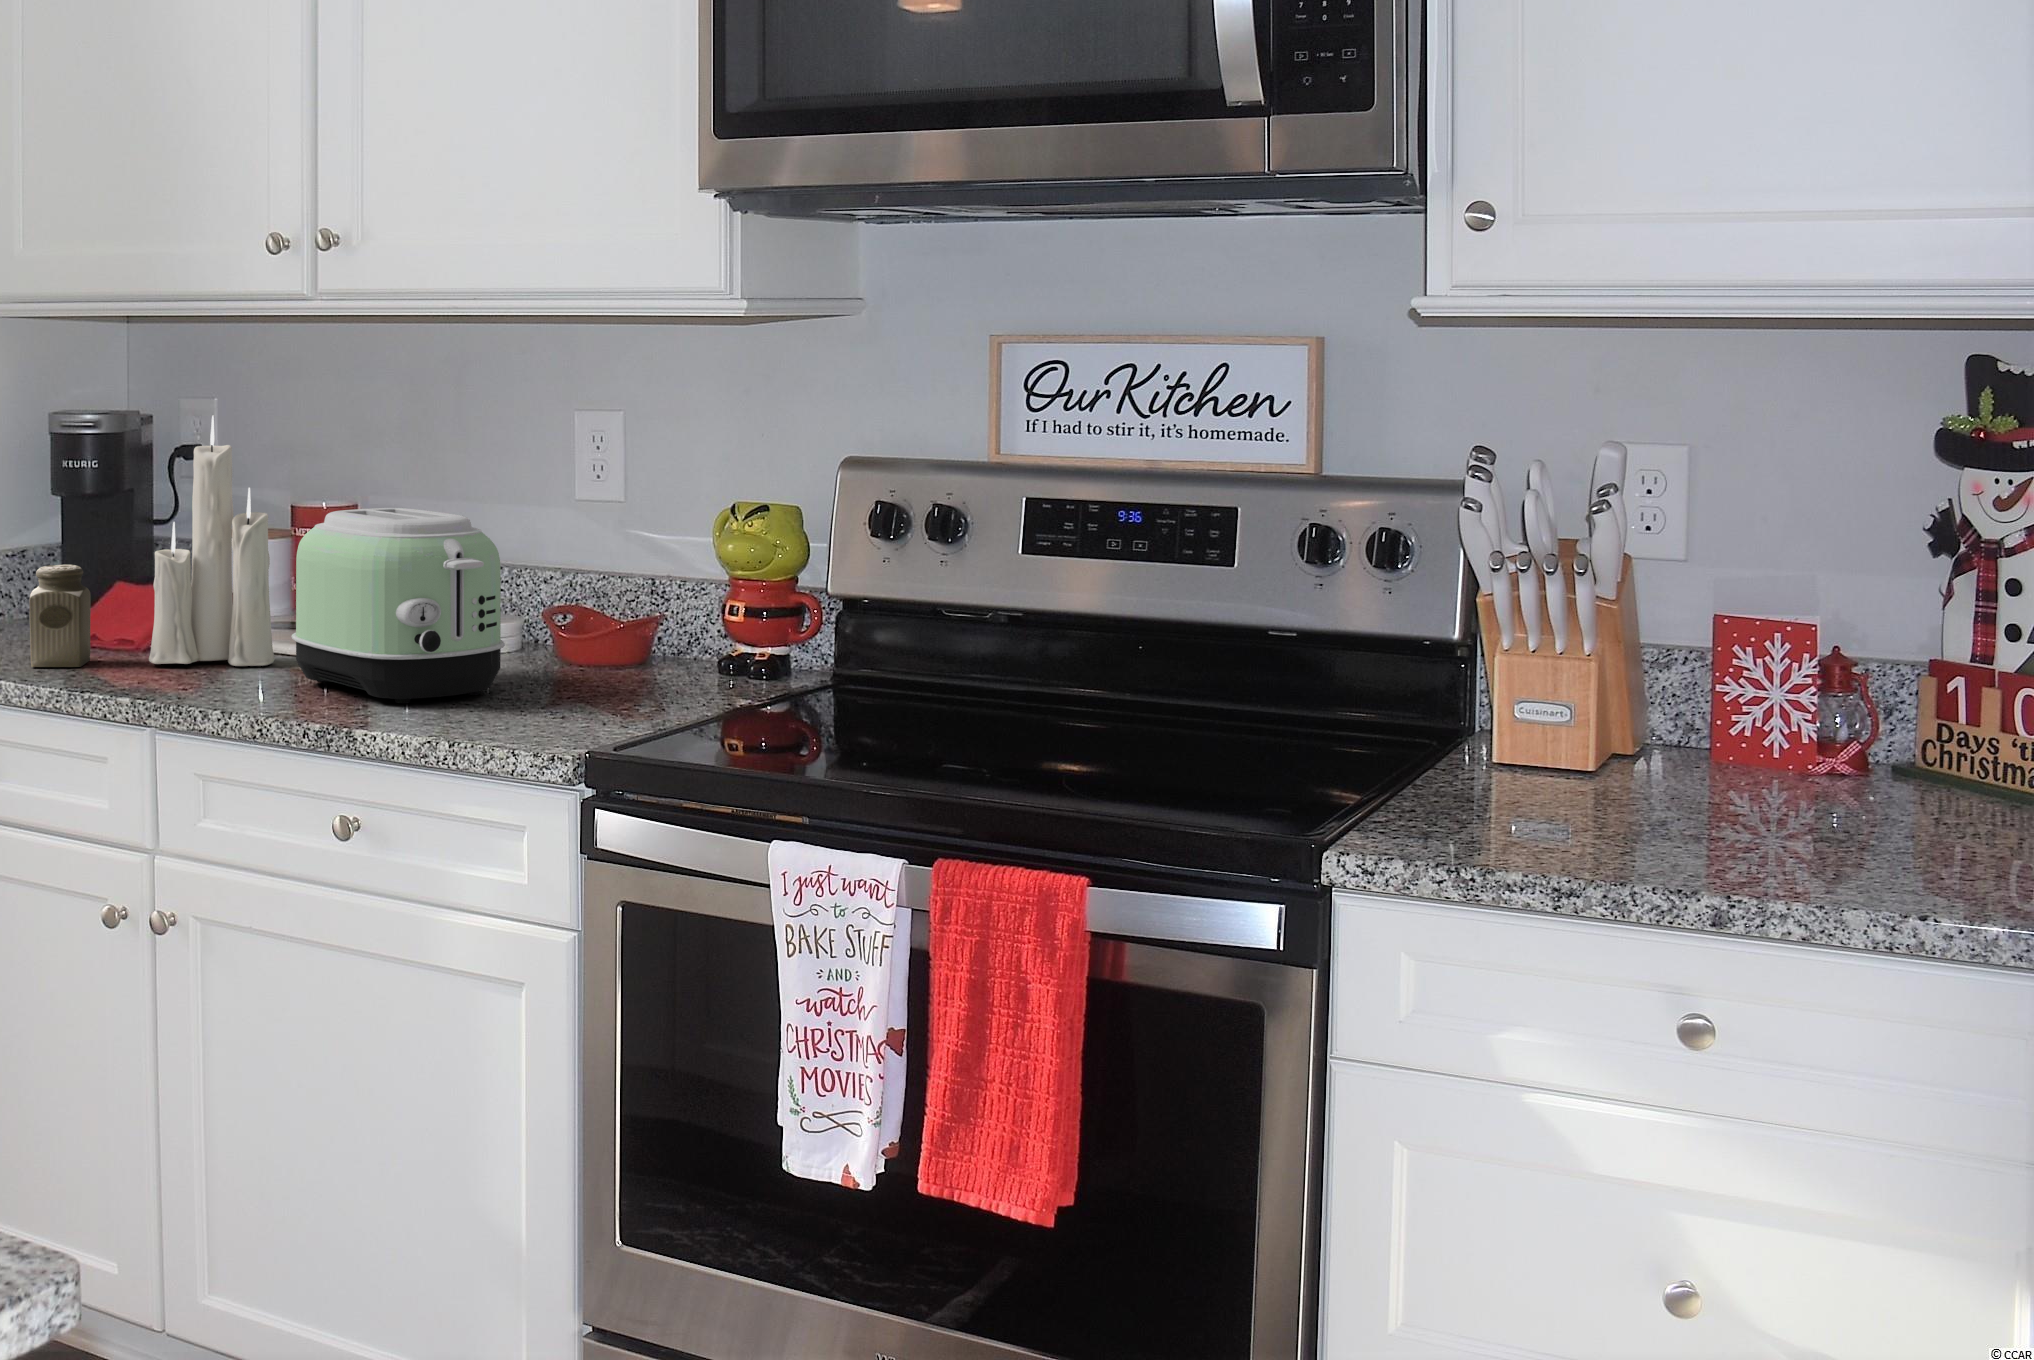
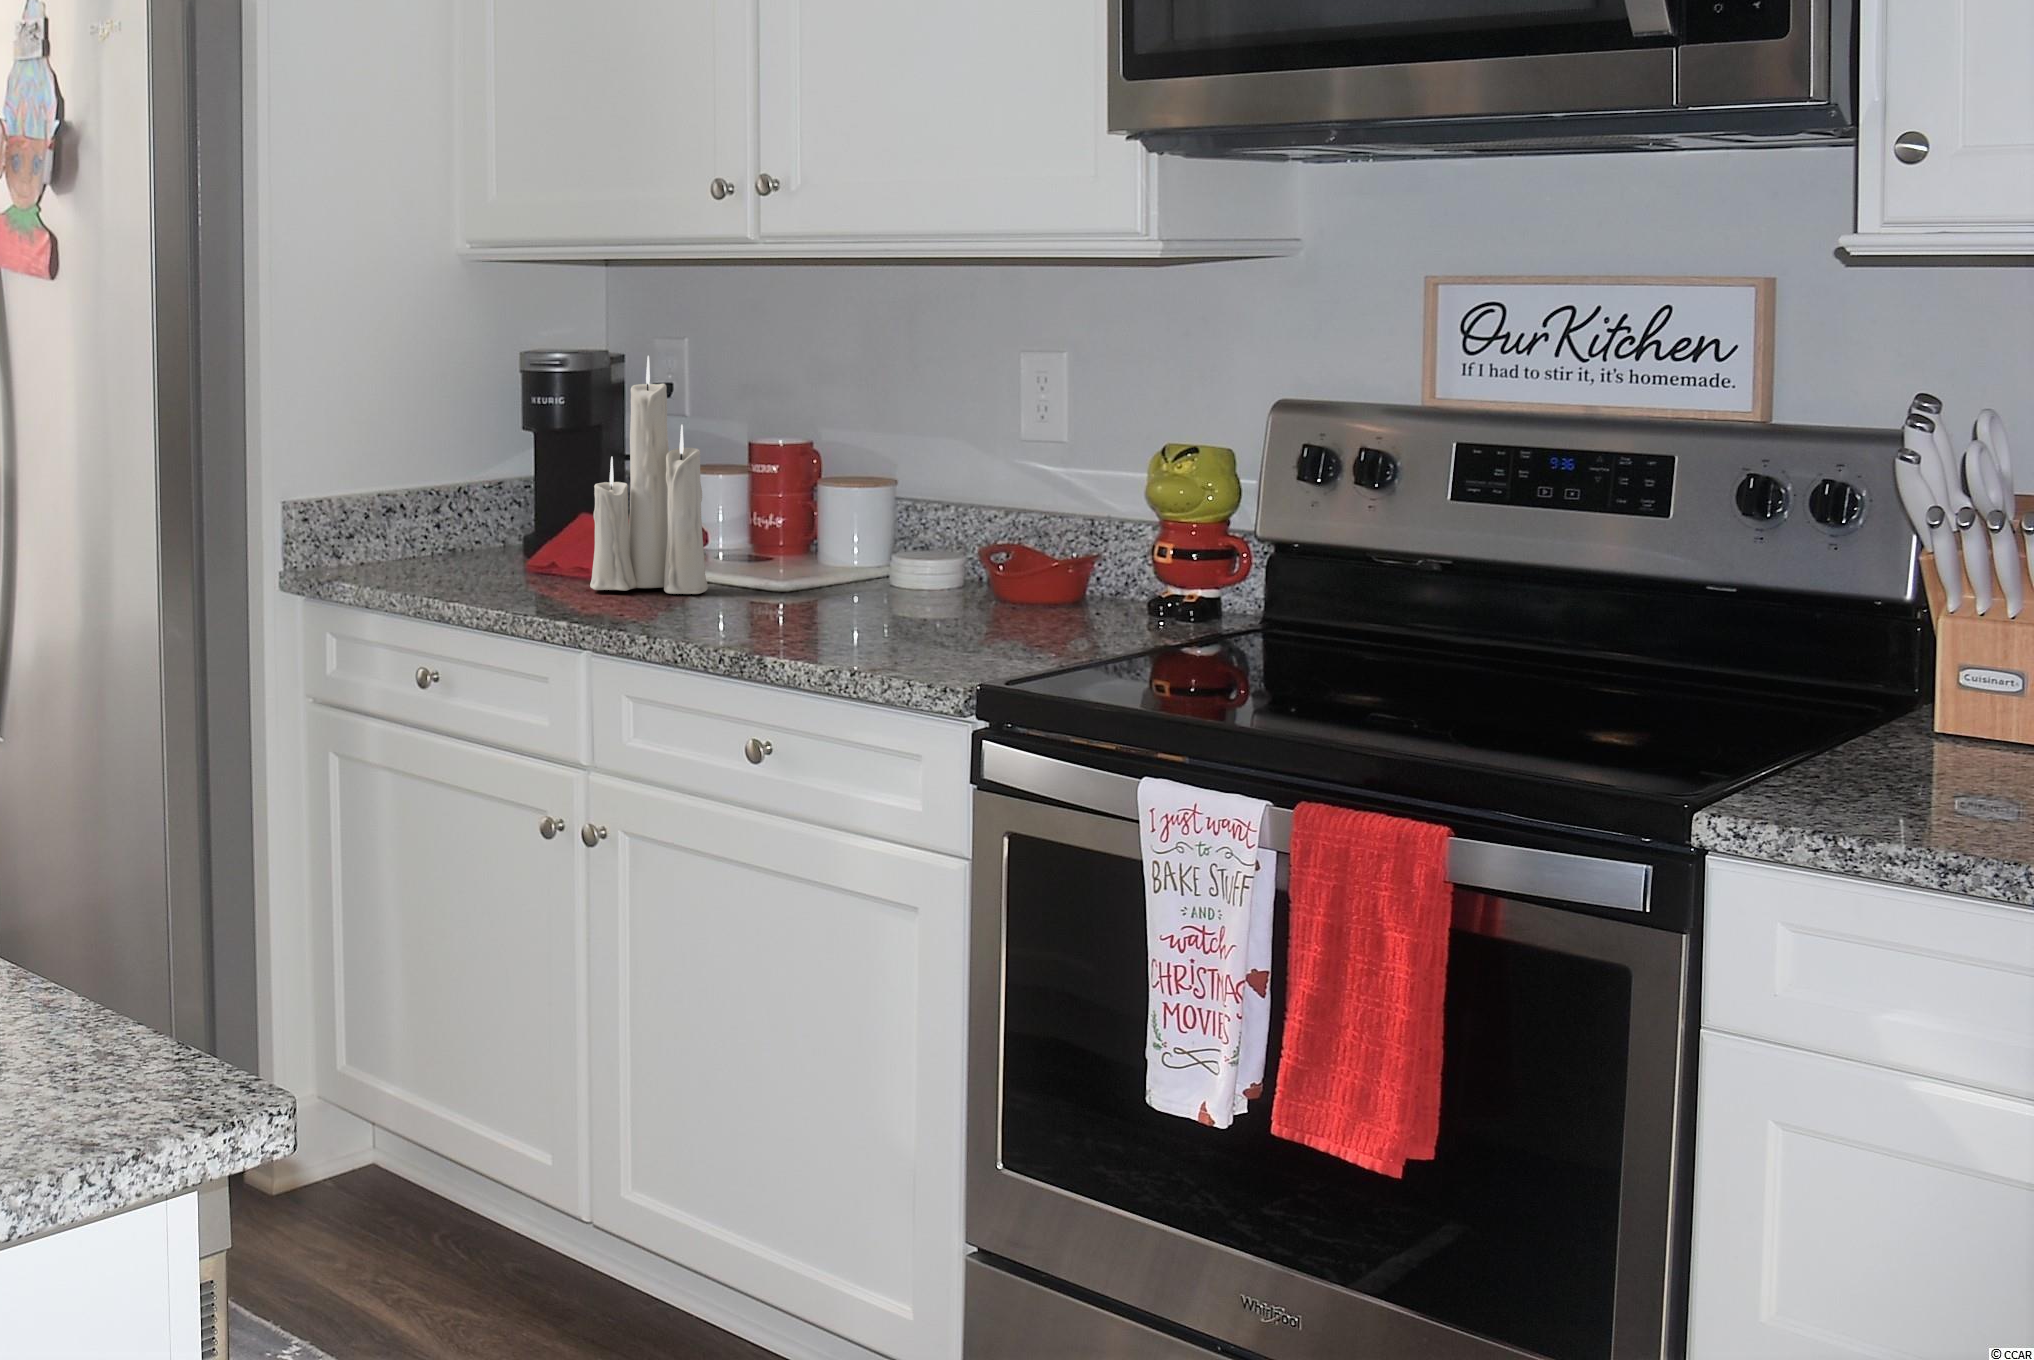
toaster: present [292,508,505,703] -> none [716,446,918,634]
salt shaker: present [29,564,91,667] -> none [481,495,538,591]

